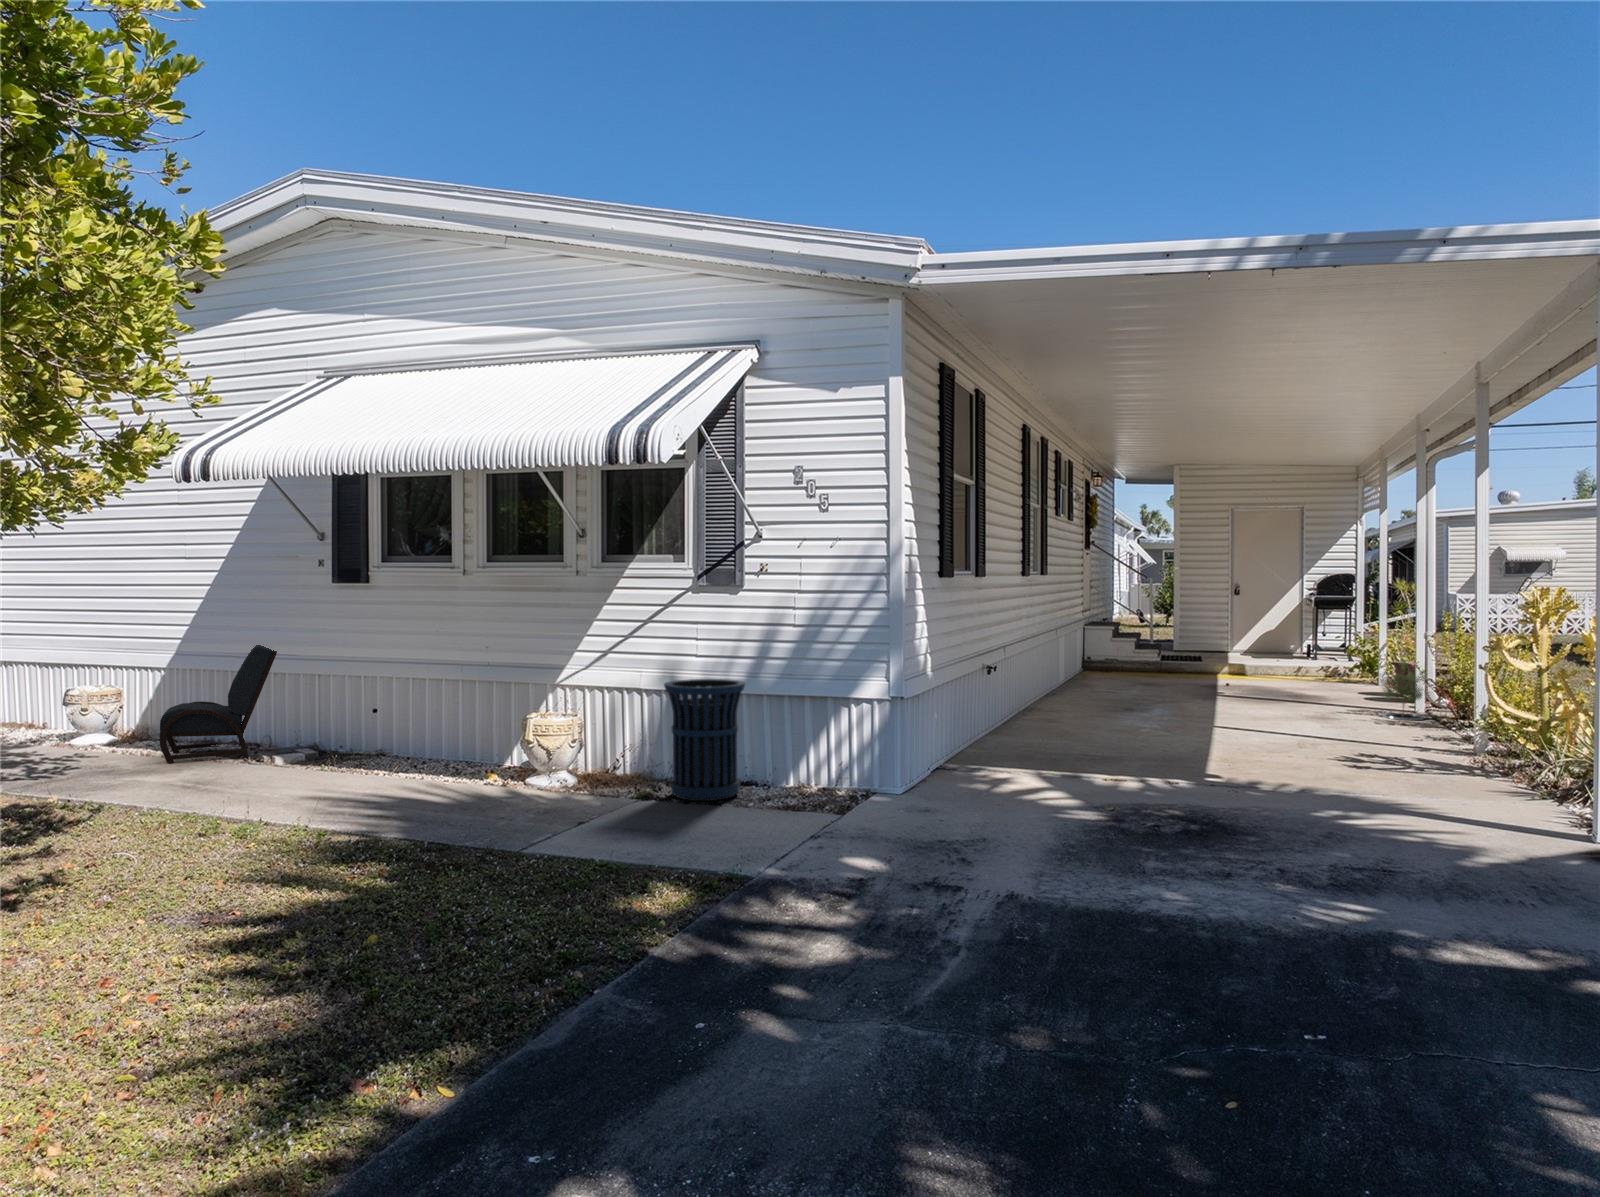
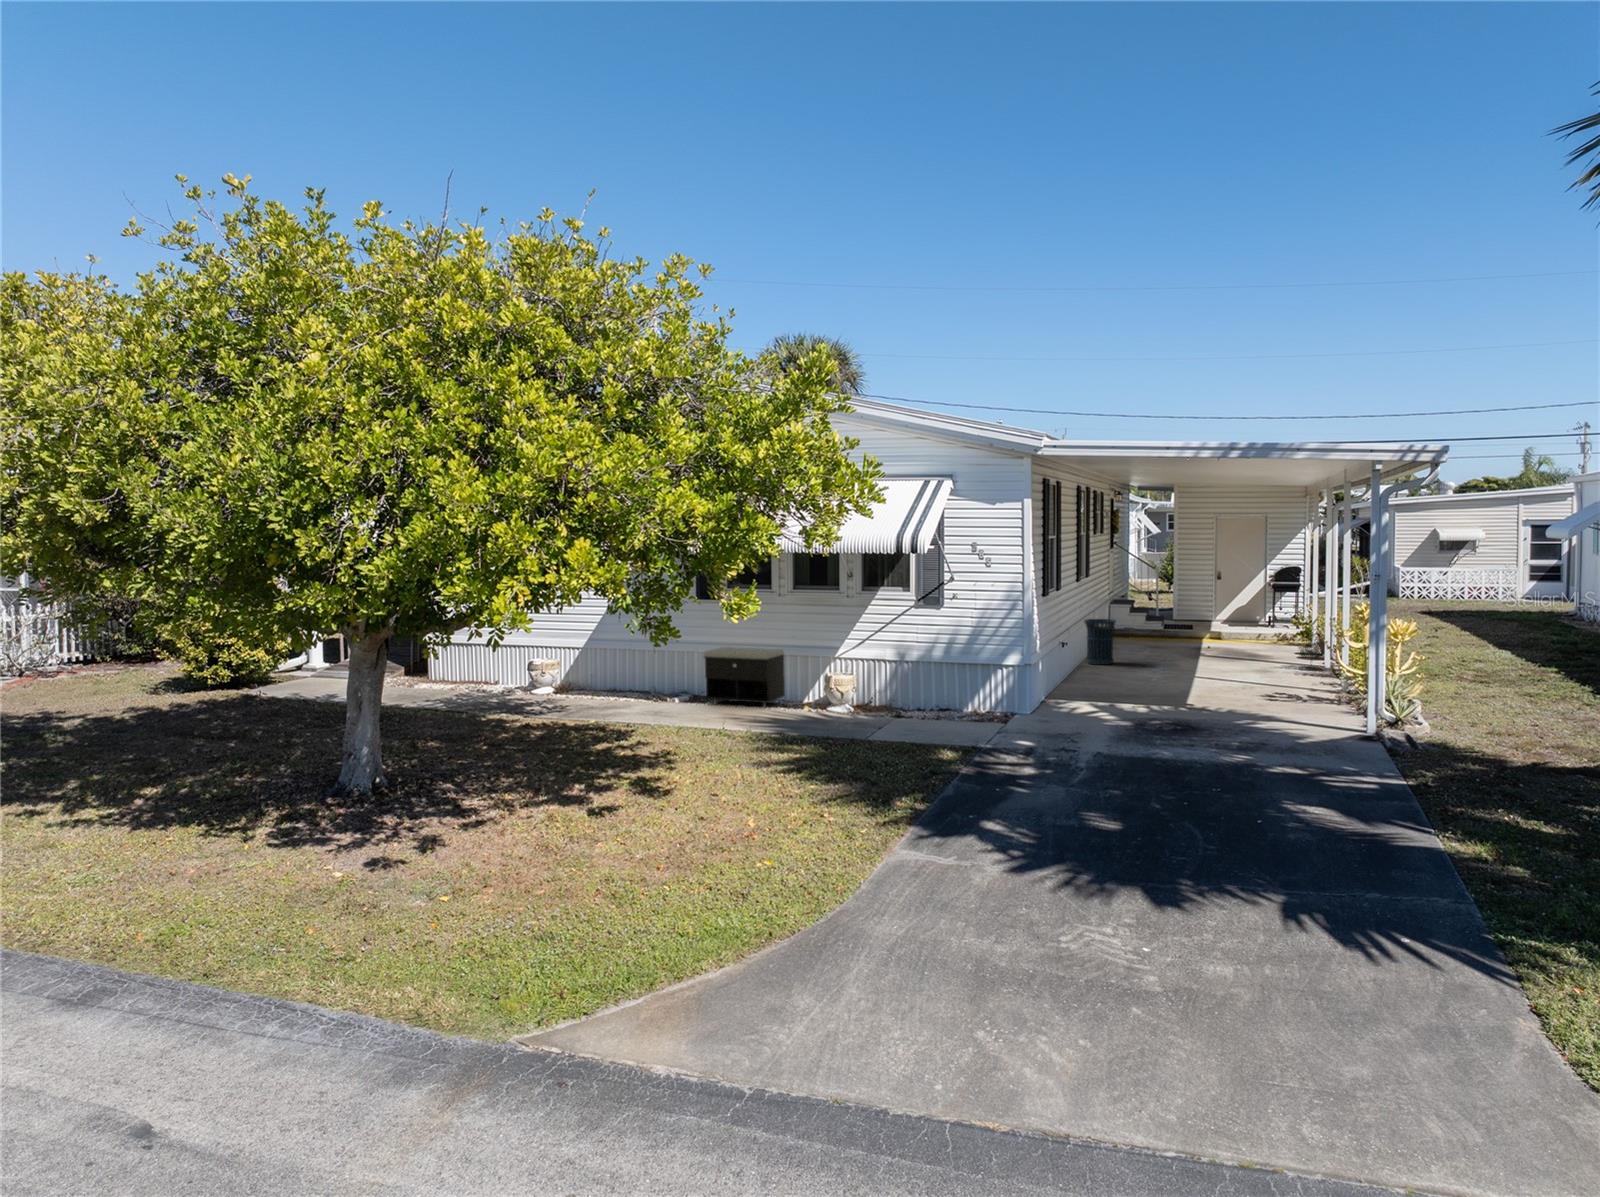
lounge chair: present [160,645,277,763] -> none [598,634,663,702]
storage bench: none [315,666,470,778] -> present [704,647,785,707]
trash can: present [664,679,745,801] -> present [1084,619,1116,665]

